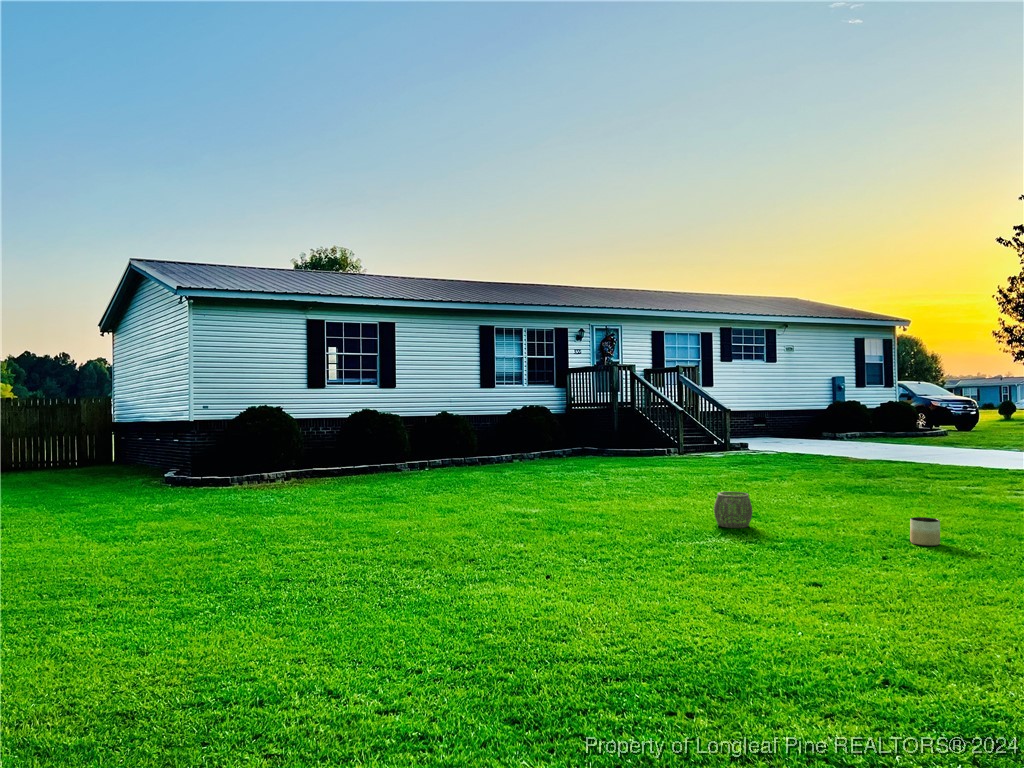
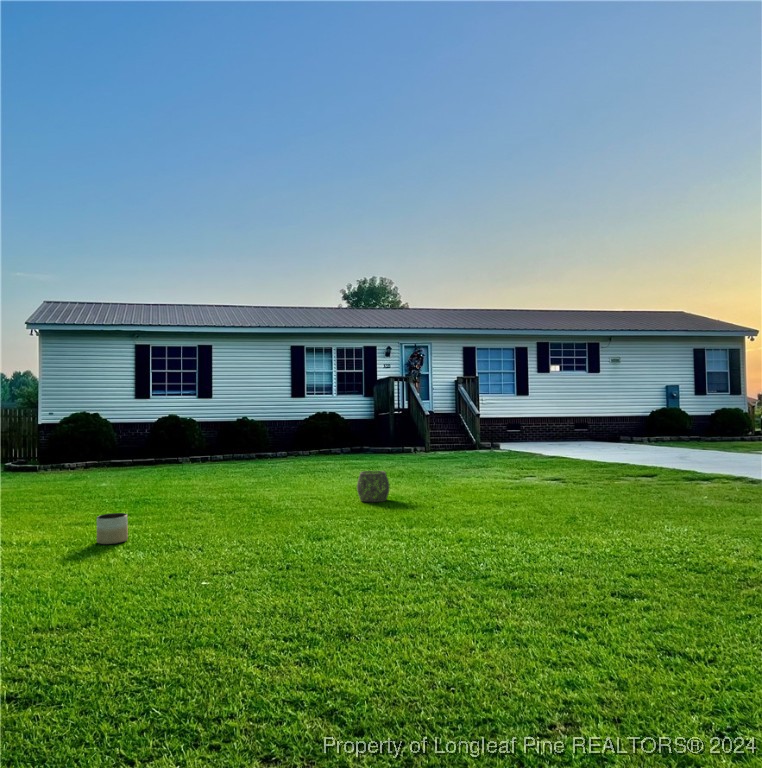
woven basket: present [714,492,752,528] -> present [357,471,389,502]

